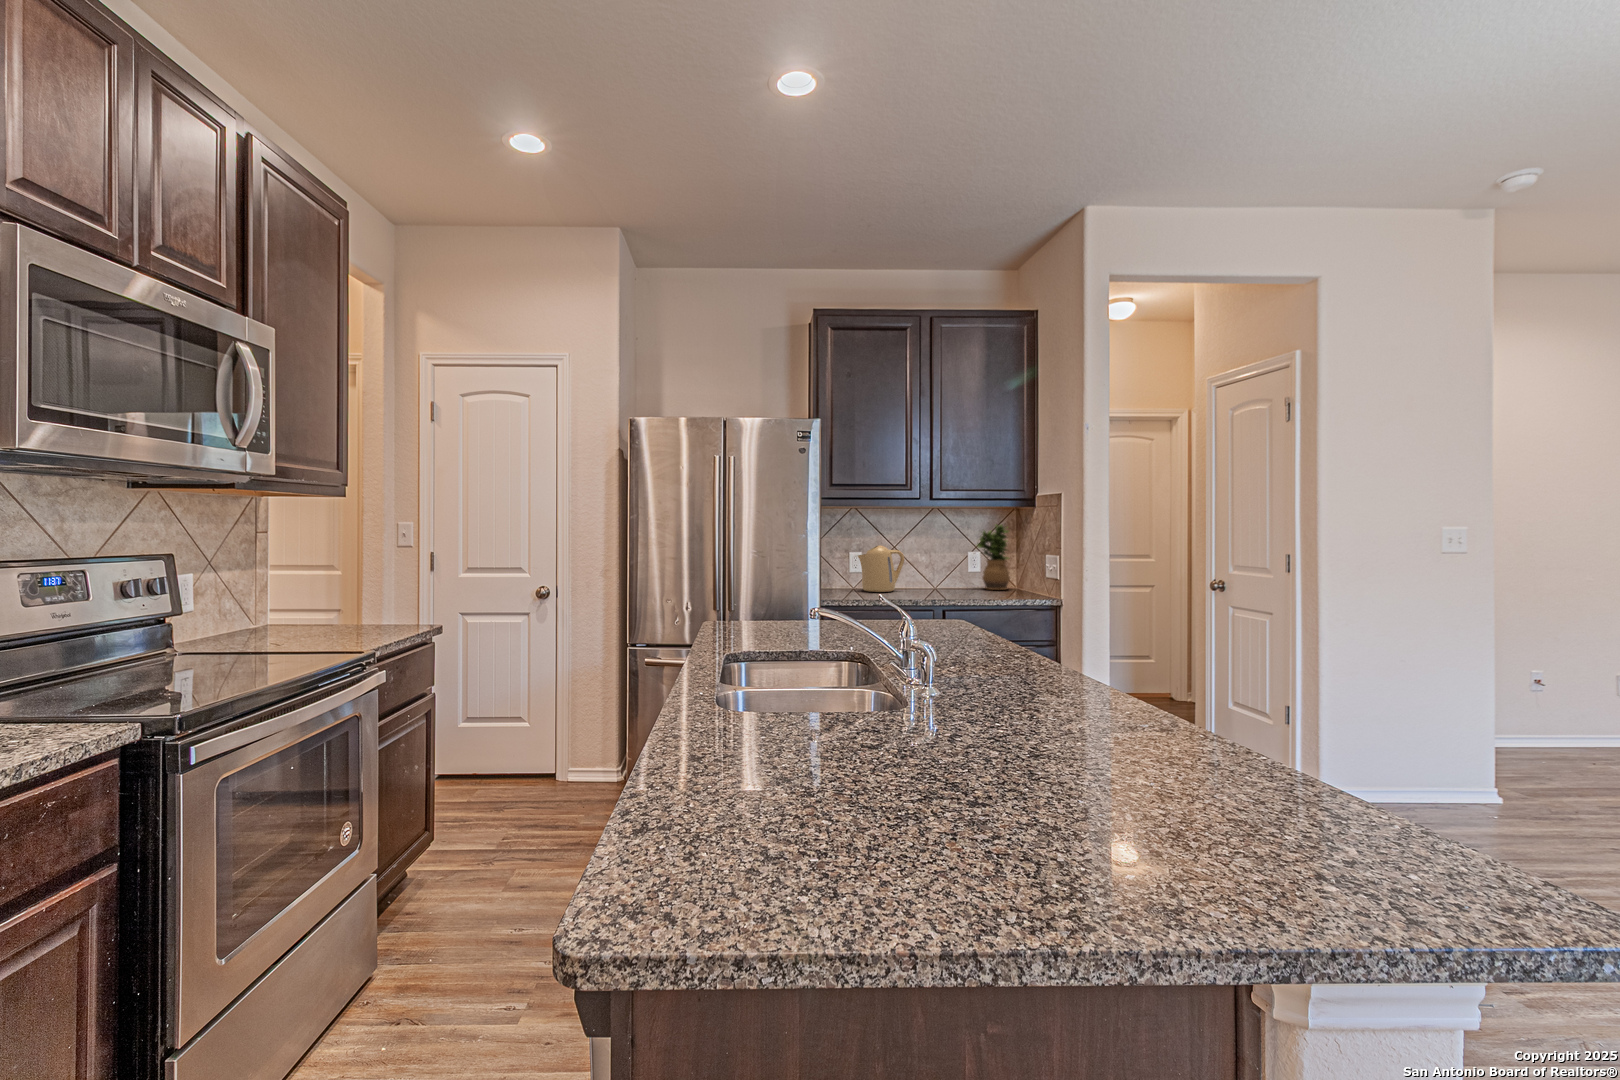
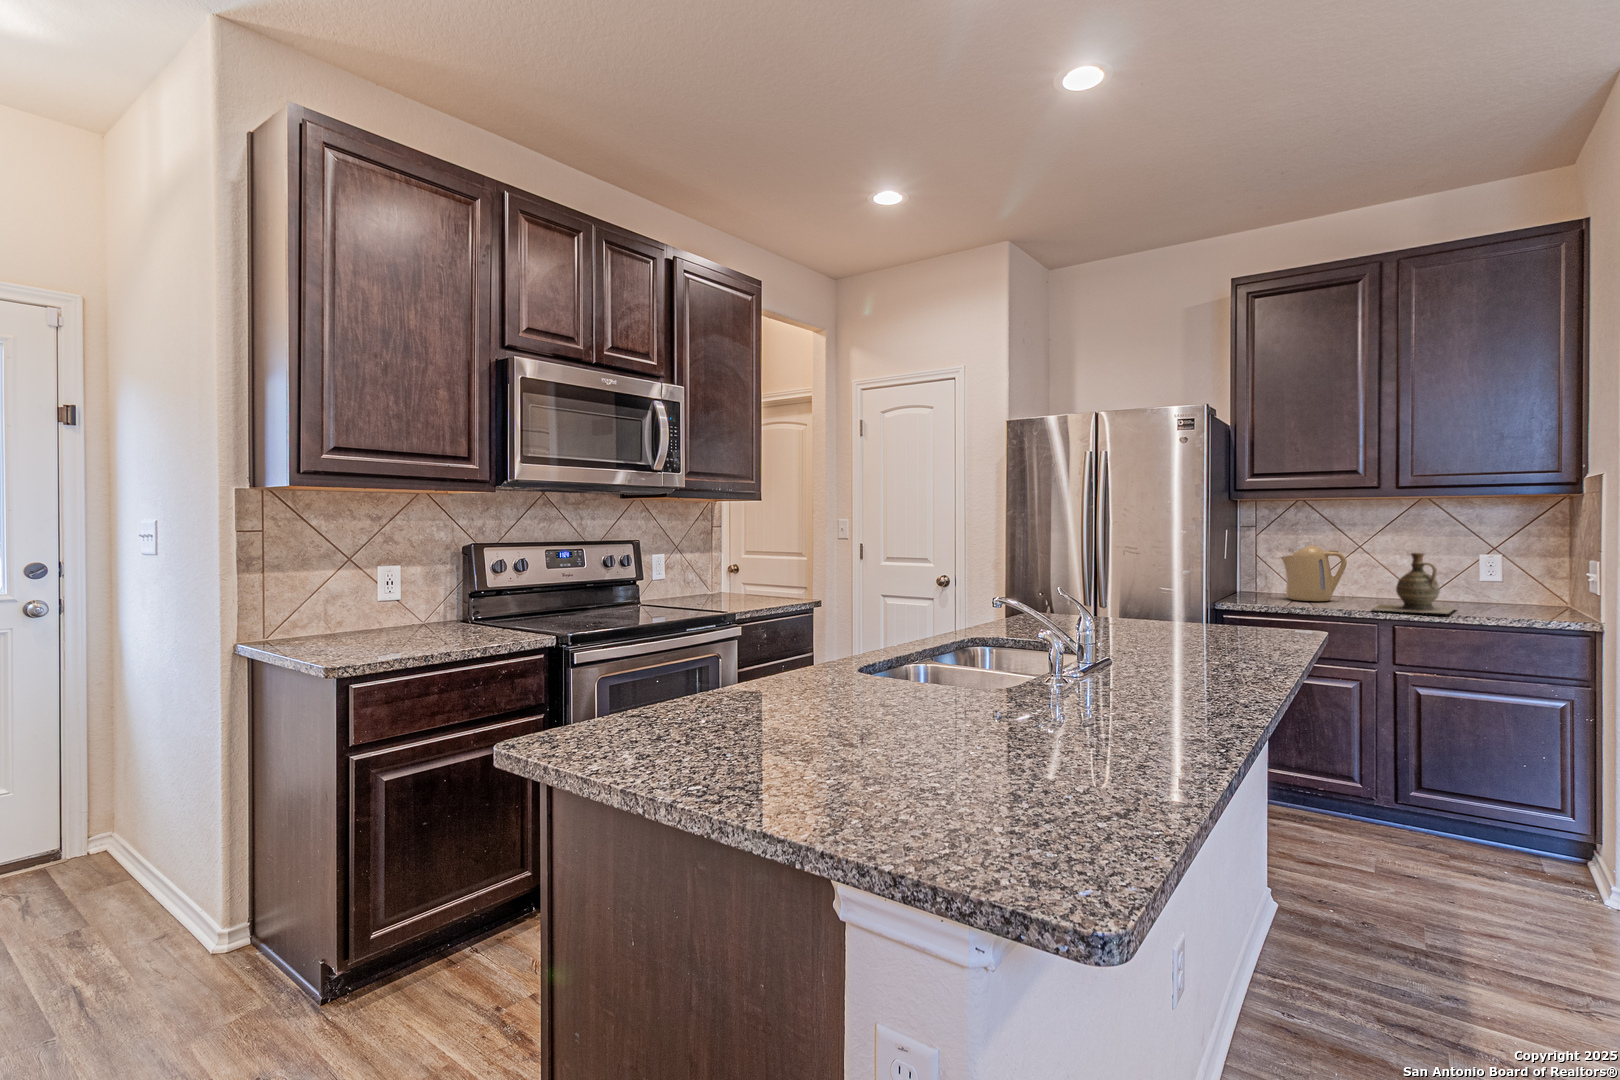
potted plant: present [977,525,1010,590] -> none [1466,519,1524,608]
ceramic jug: none [930,550,983,597] -> present [1373,553,1456,614]

